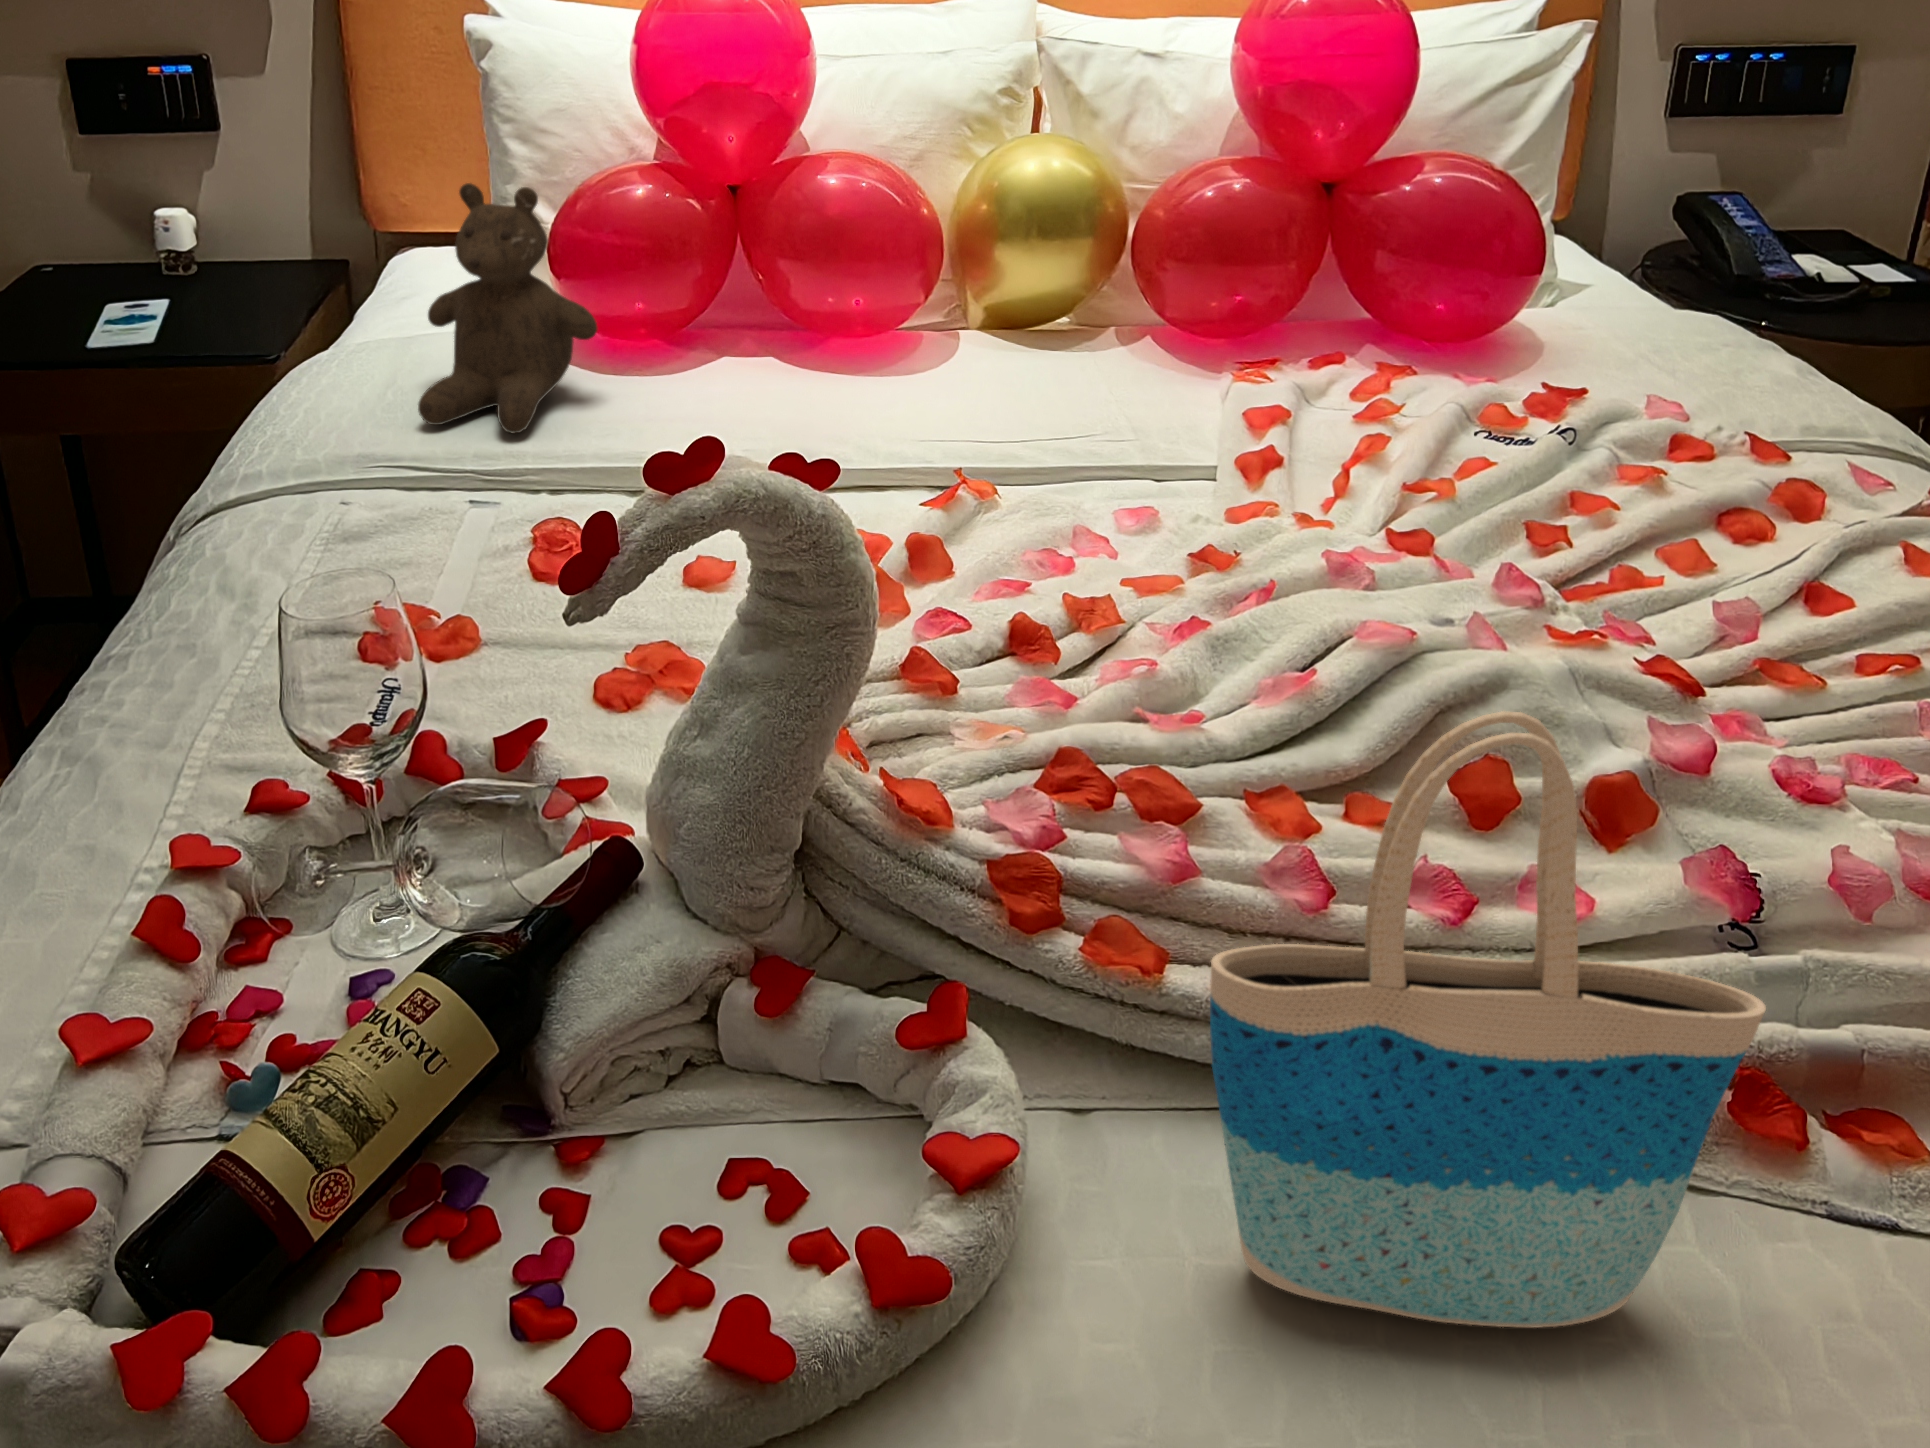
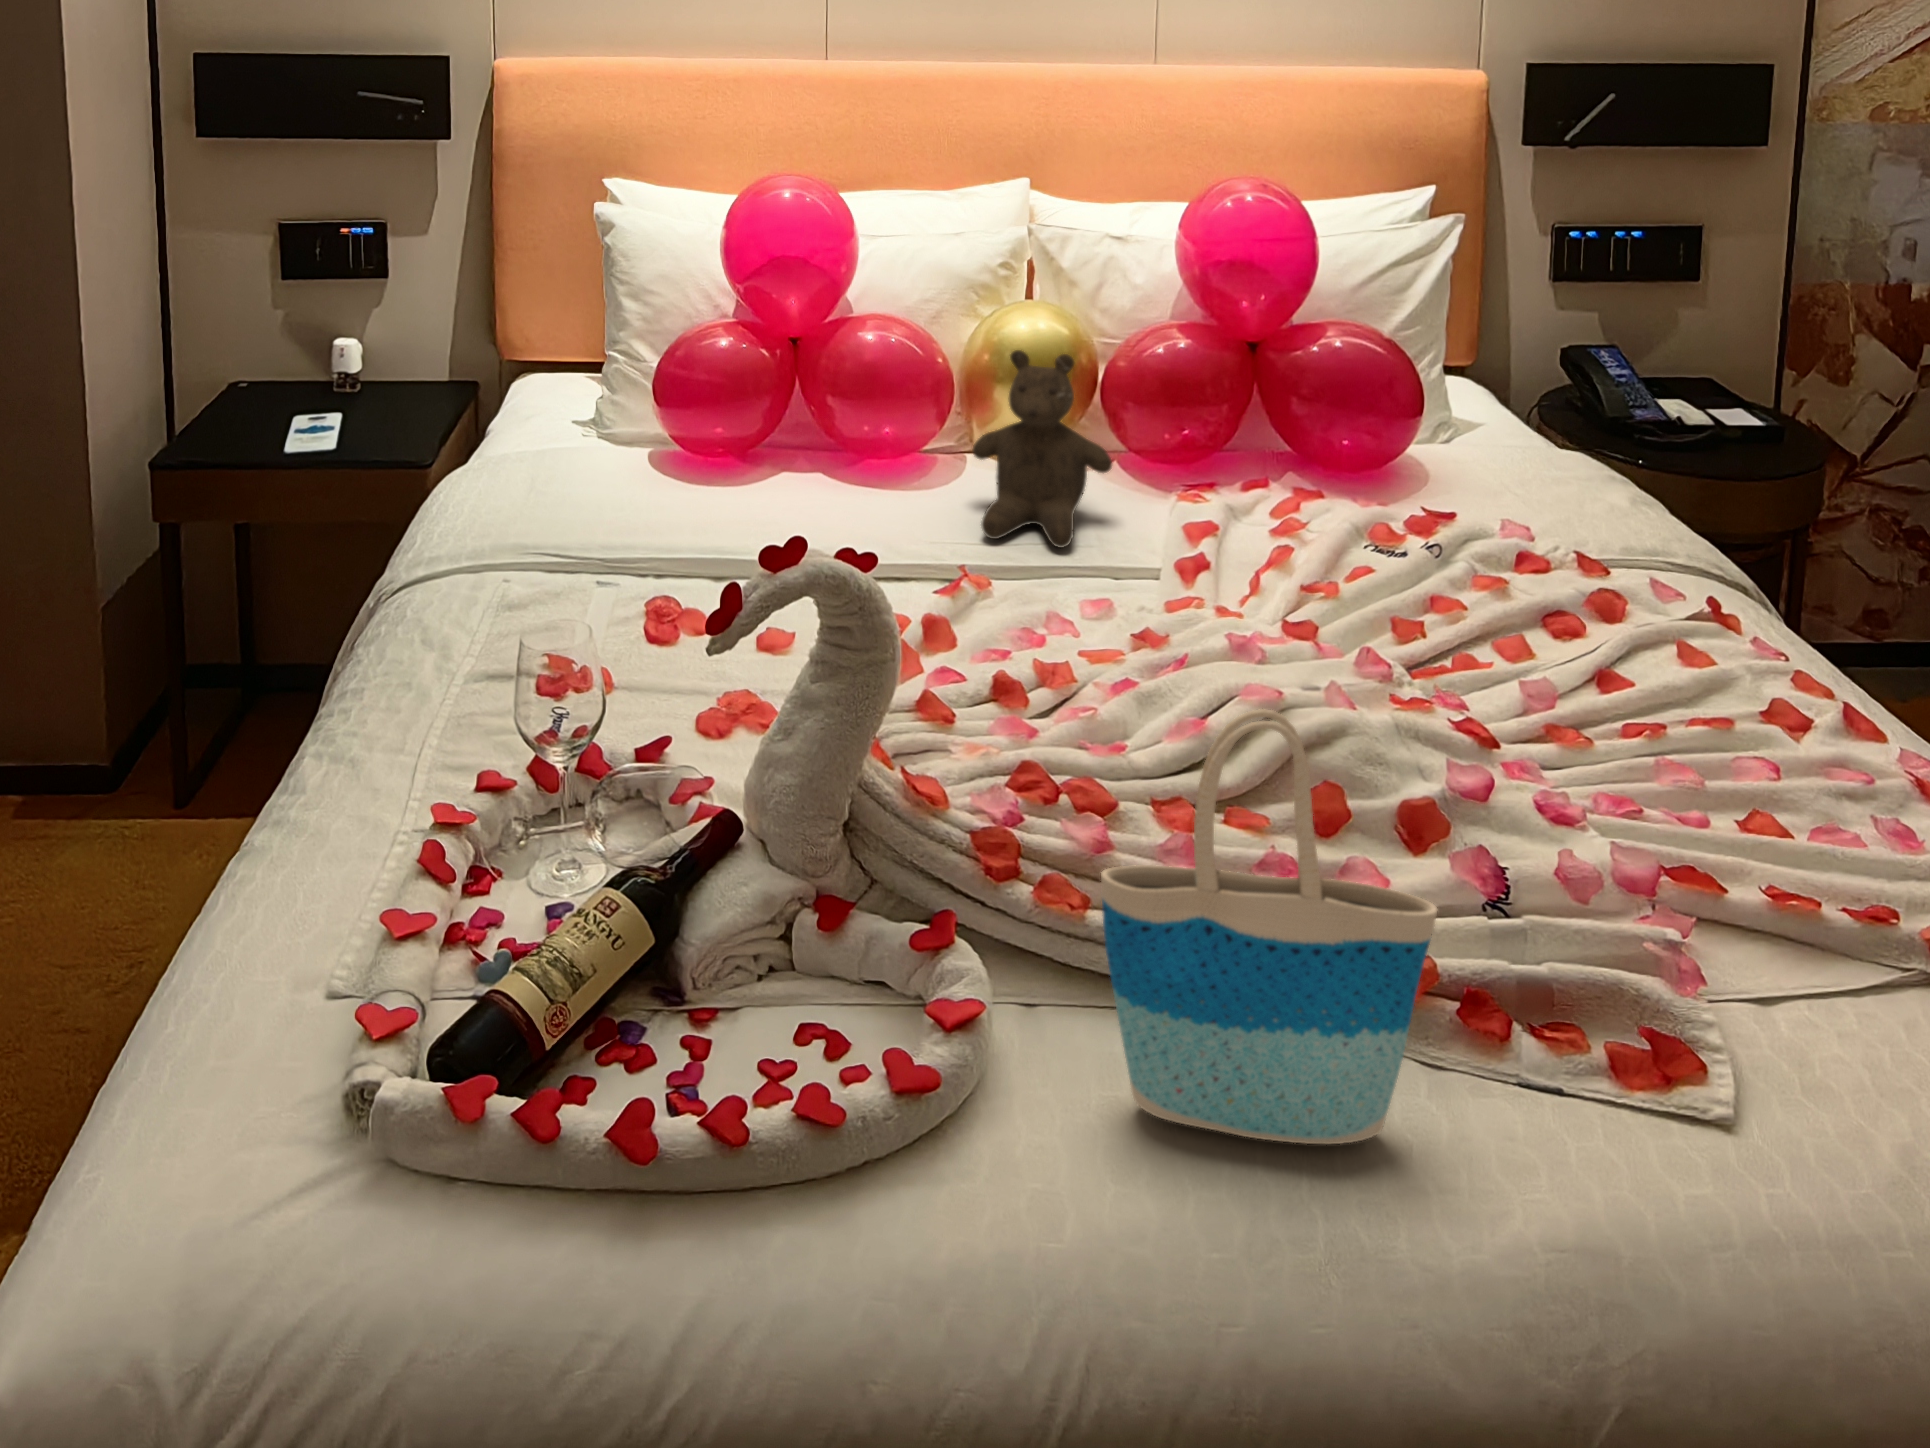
teddy bear: present [418,183,598,433] -> present [973,350,1112,548]

